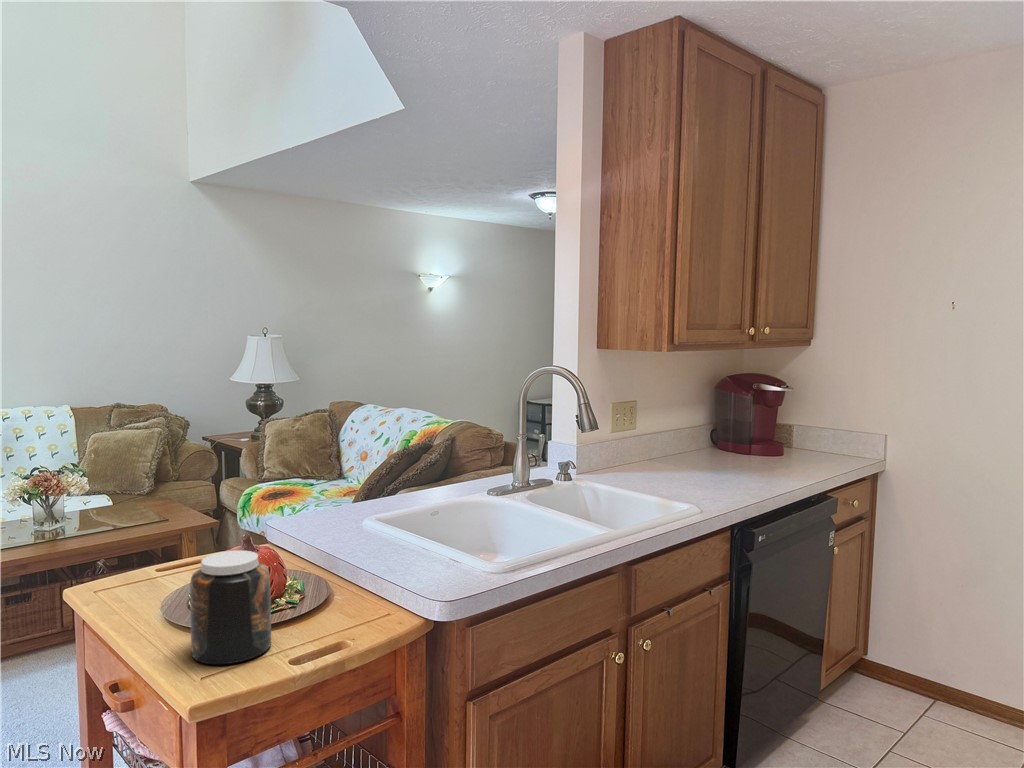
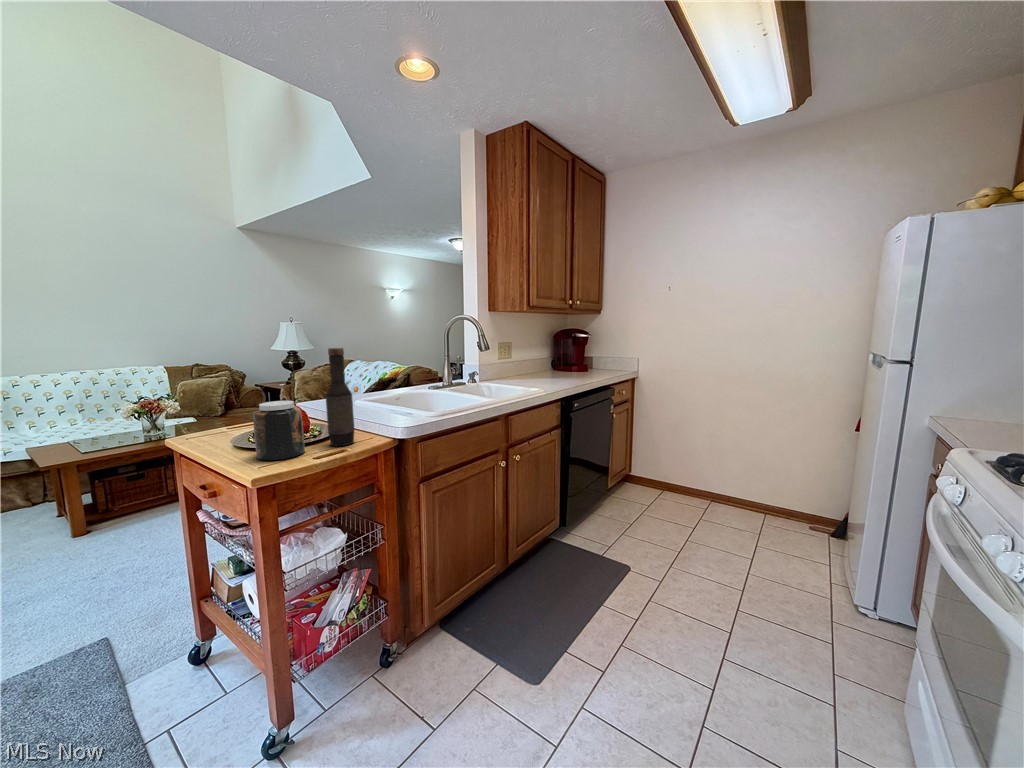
bottle: none [311,455,357,635] -> present [326,348,354,446]

